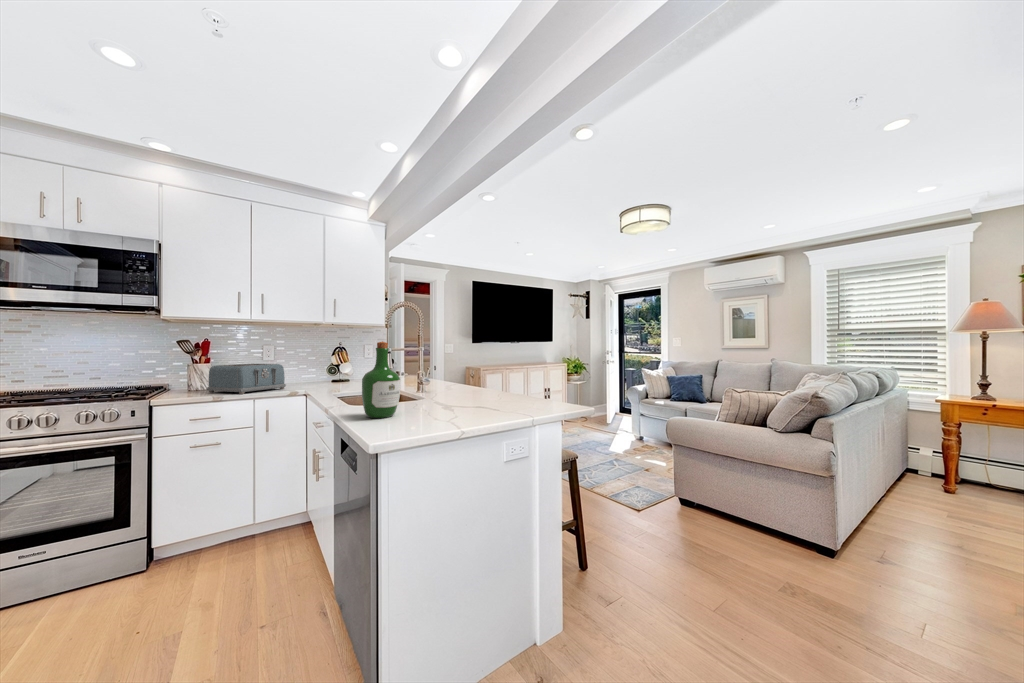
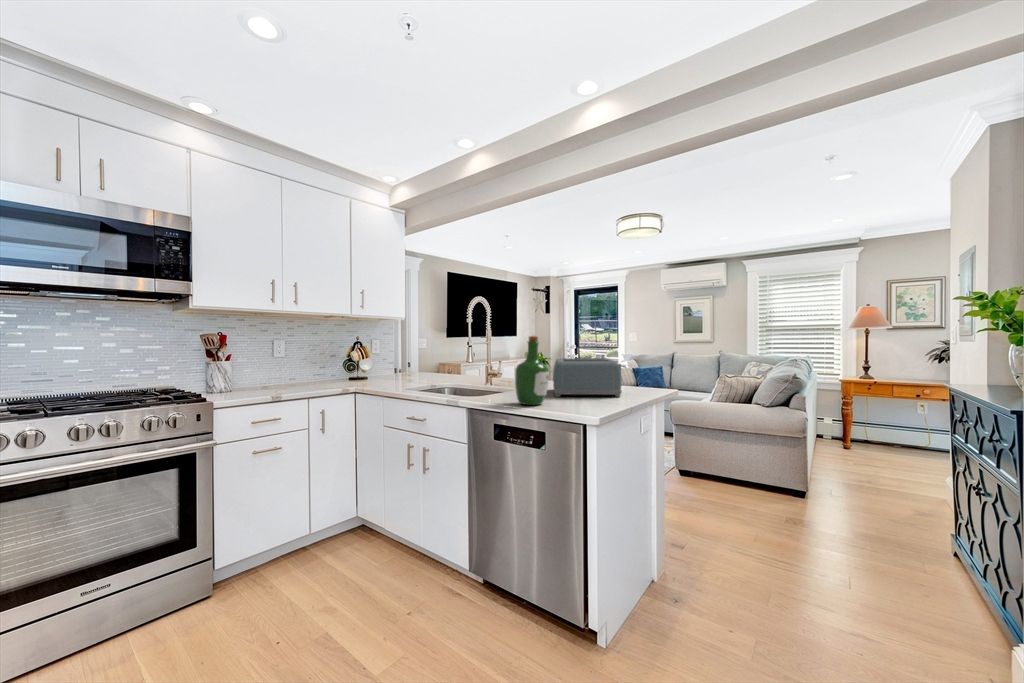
toaster: present [207,364,286,394] -> present [553,358,625,397]

